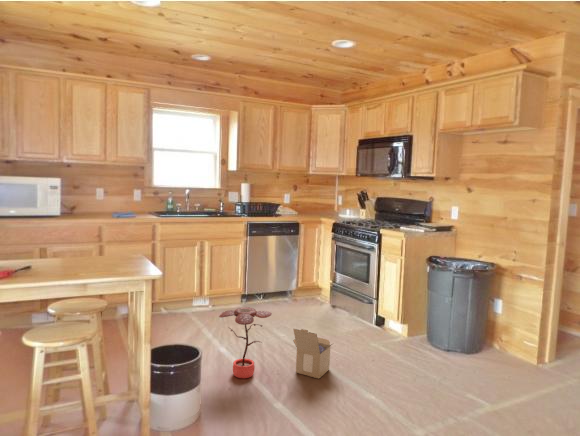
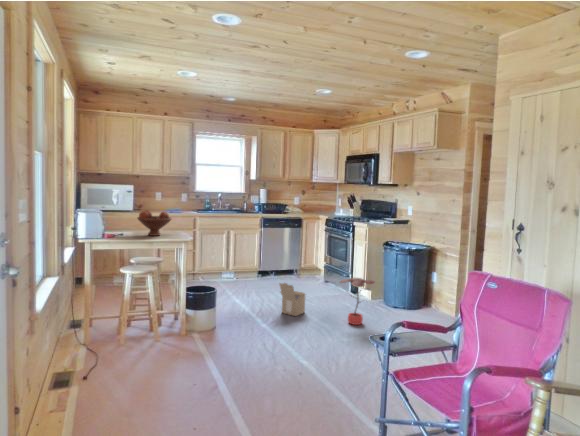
fruit bowl: none [59,222,123,268] -> present [138,210,172,236]
potted plant: present [219,307,272,378] -> present [340,278,374,325]

